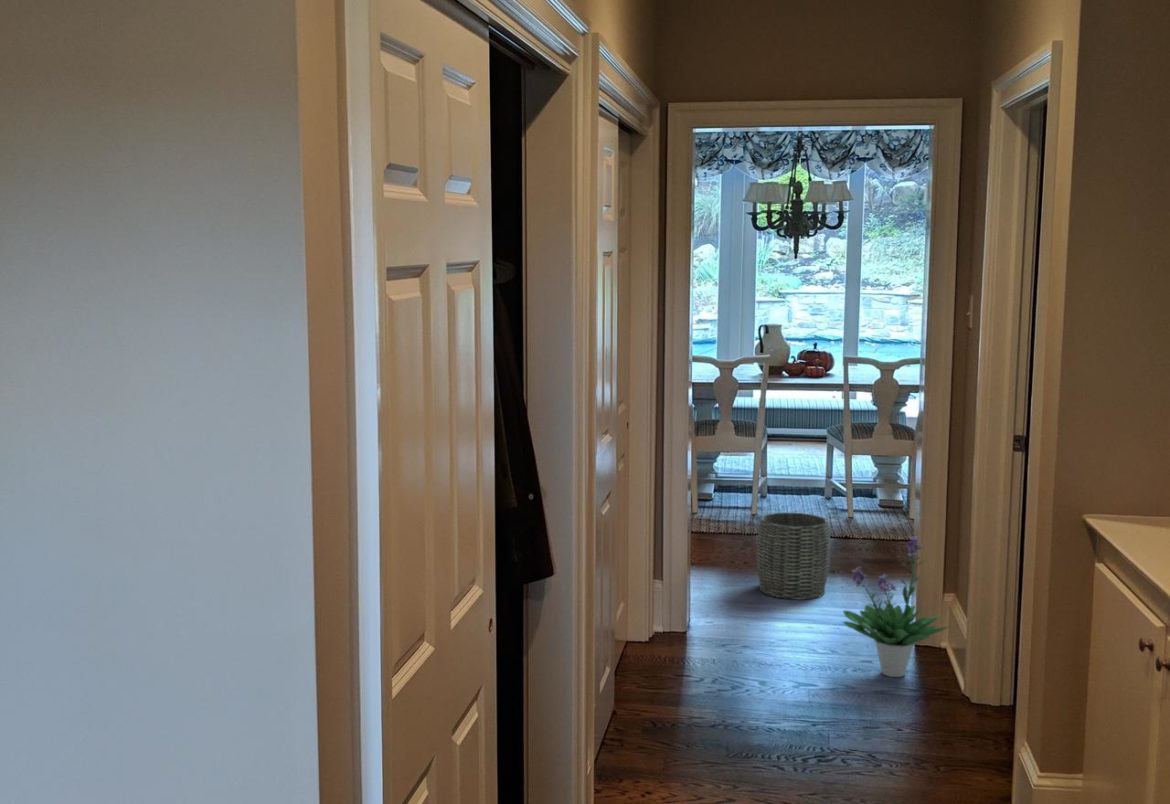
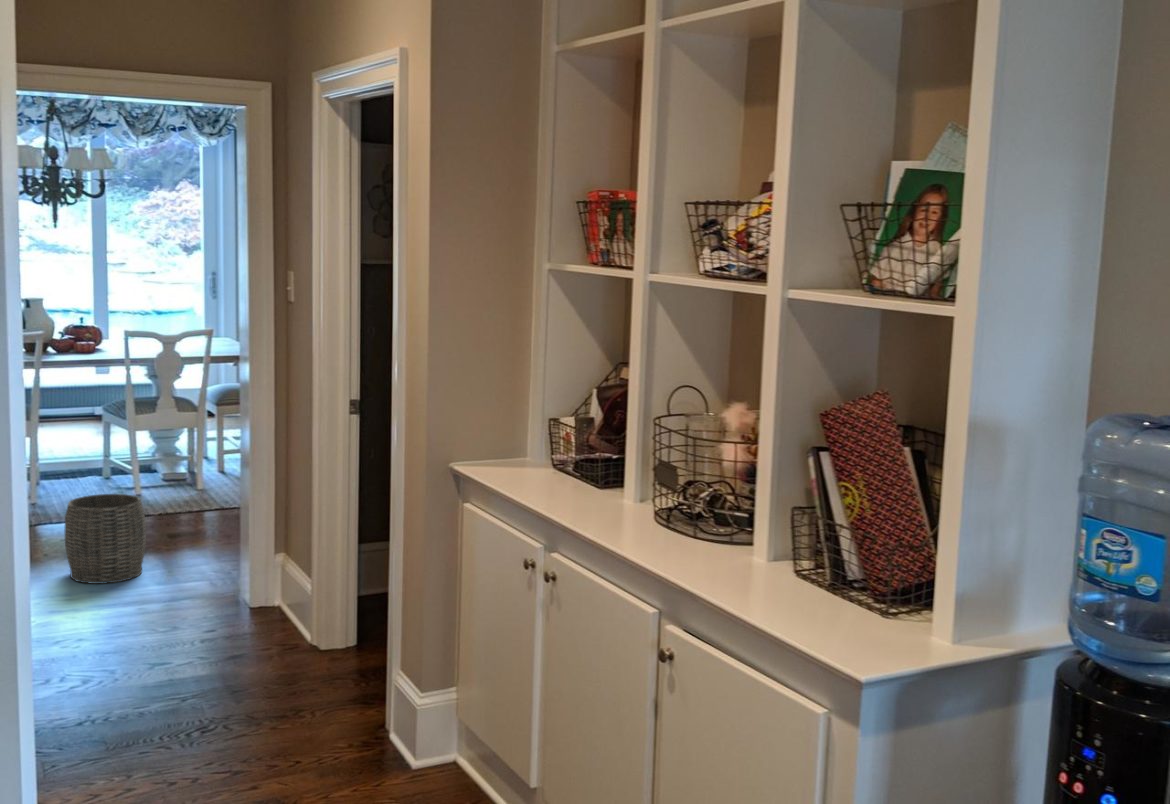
potted plant: present [843,536,948,677] -> none [185,501,293,640]

